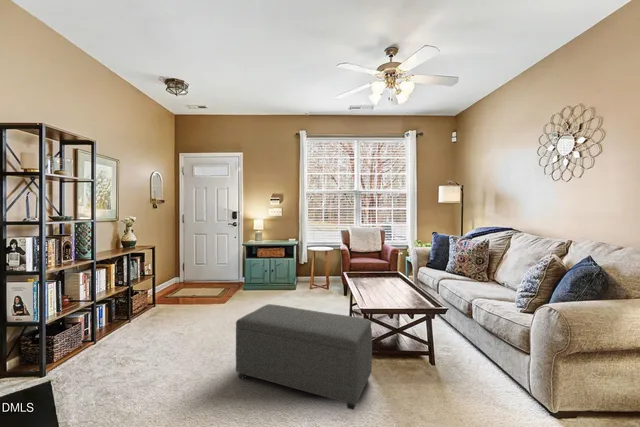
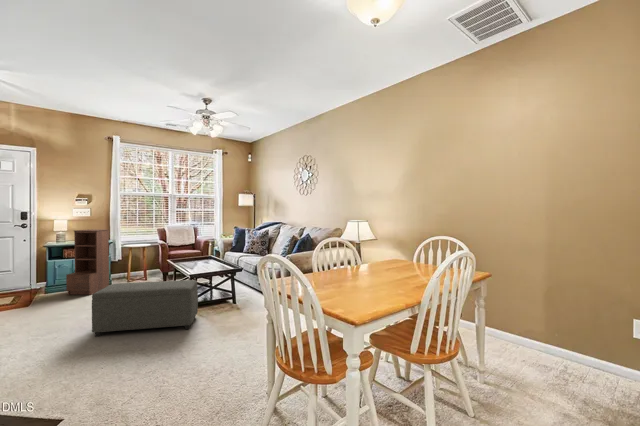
bookshelf: none [254,229,291,300] -> present [66,229,109,295]

